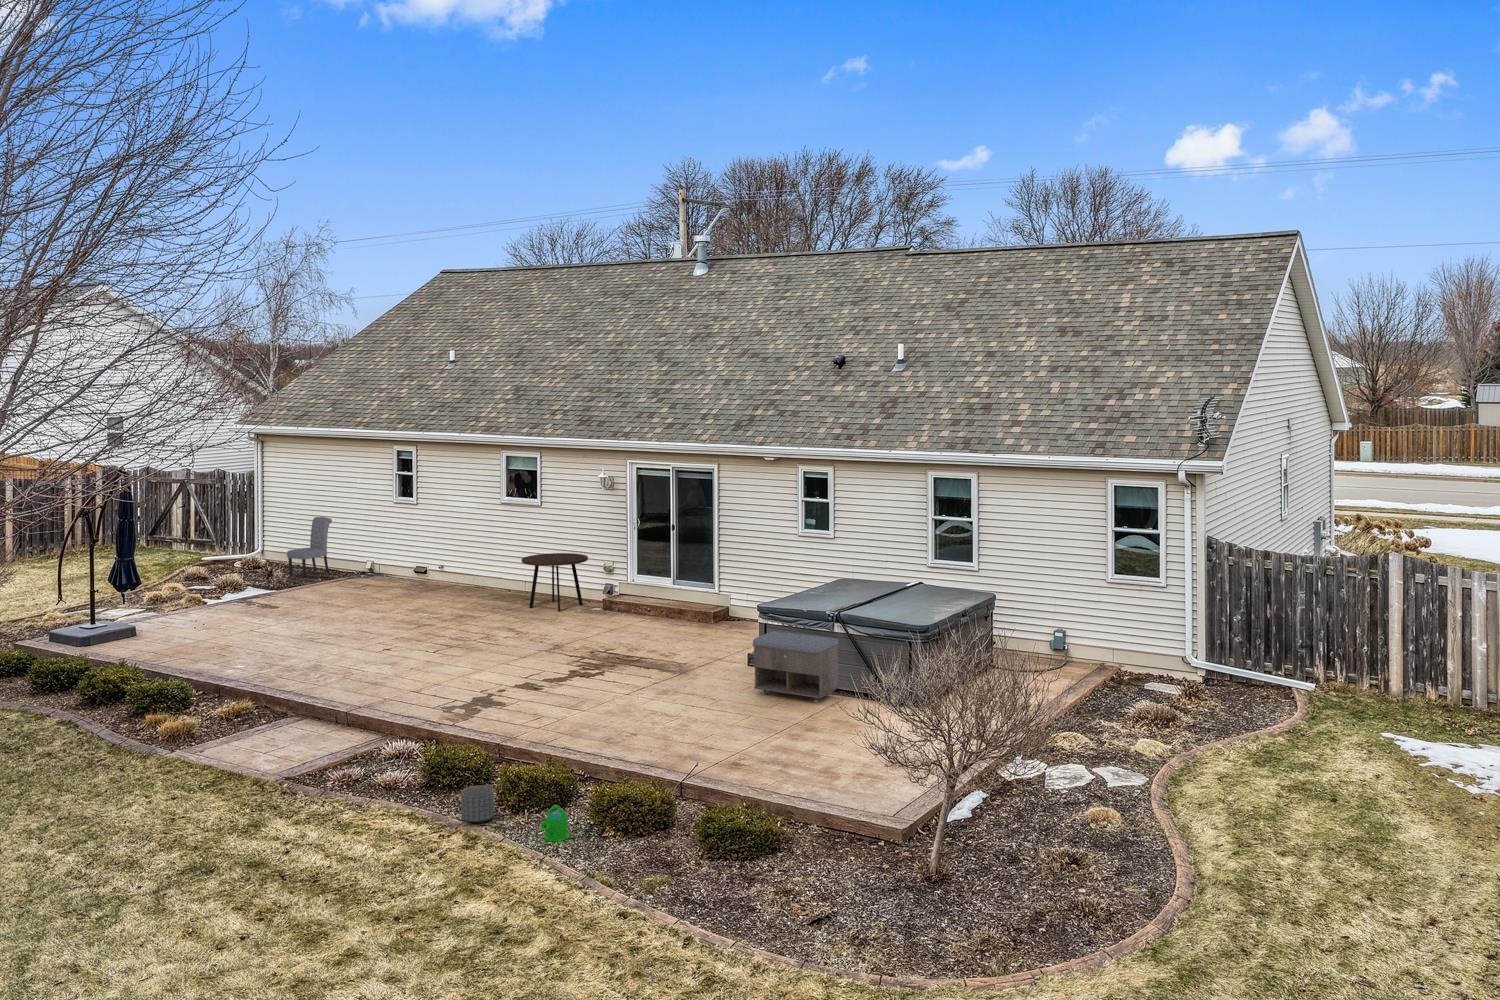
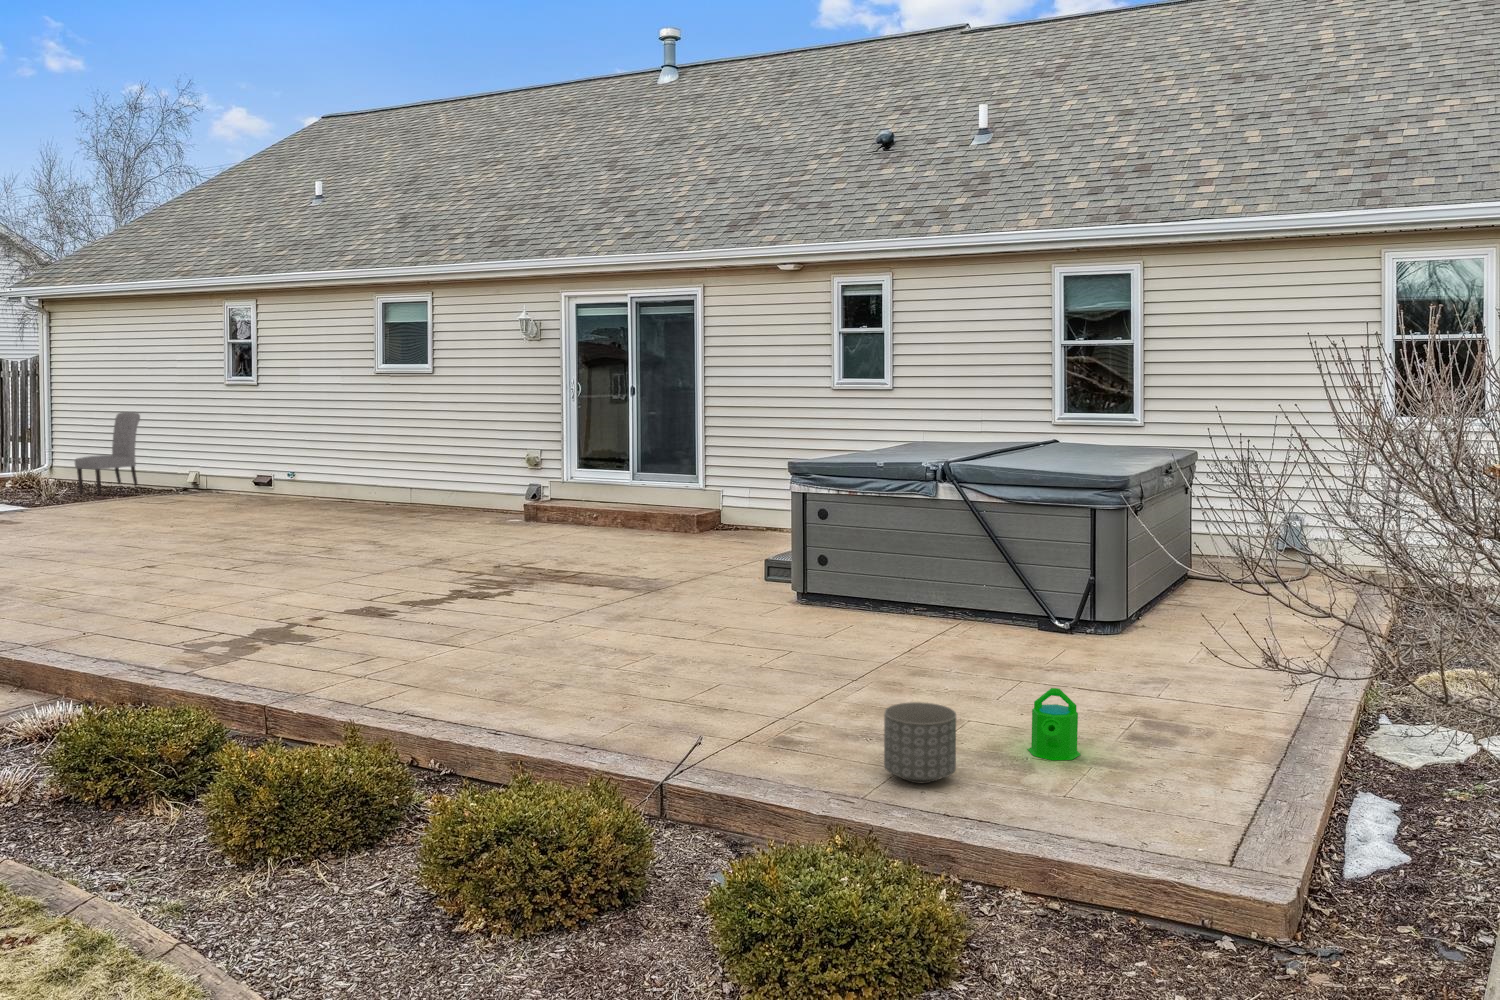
dining table: present [522,553,588,612] -> none [401,443,503,524]
storage bench: present [753,631,839,702] -> none [784,507,942,629]
planter: present [461,785,494,823] -> present [884,702,956,783]
watering can: present [540,805,569,841] -> present [1028,688,1081,760]

